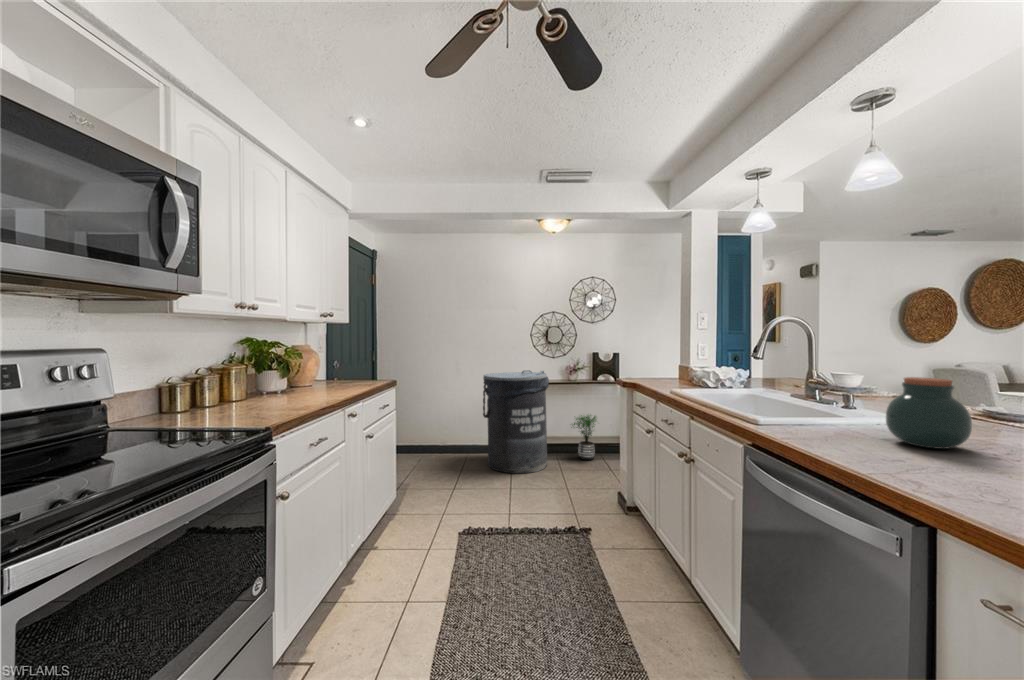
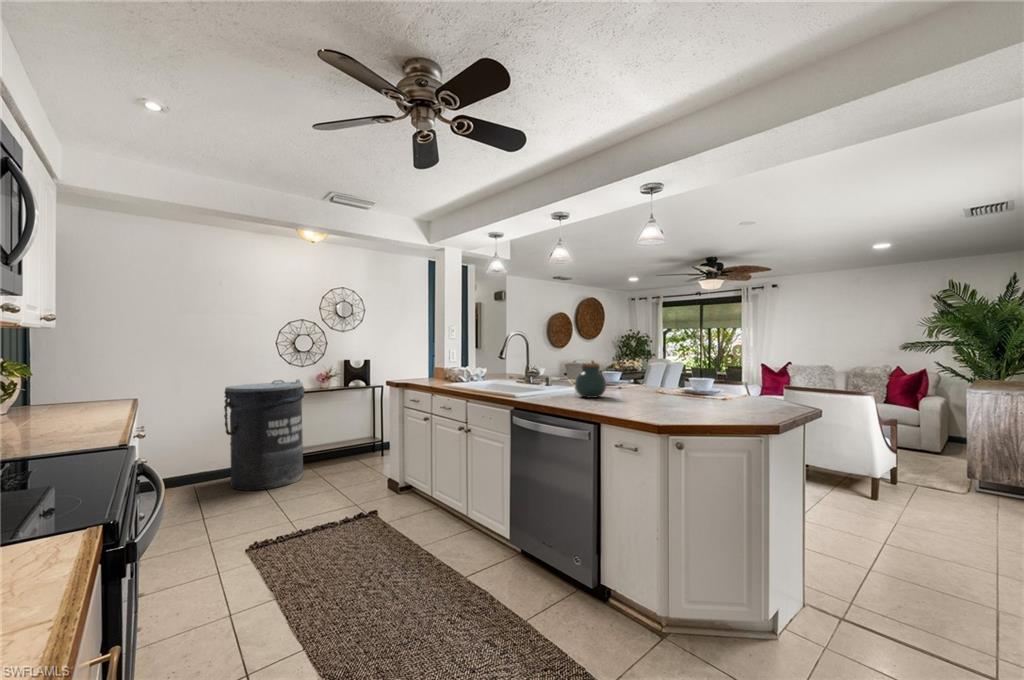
potted plant: present [573,415,596,460] -> none [323,418,354,464]

